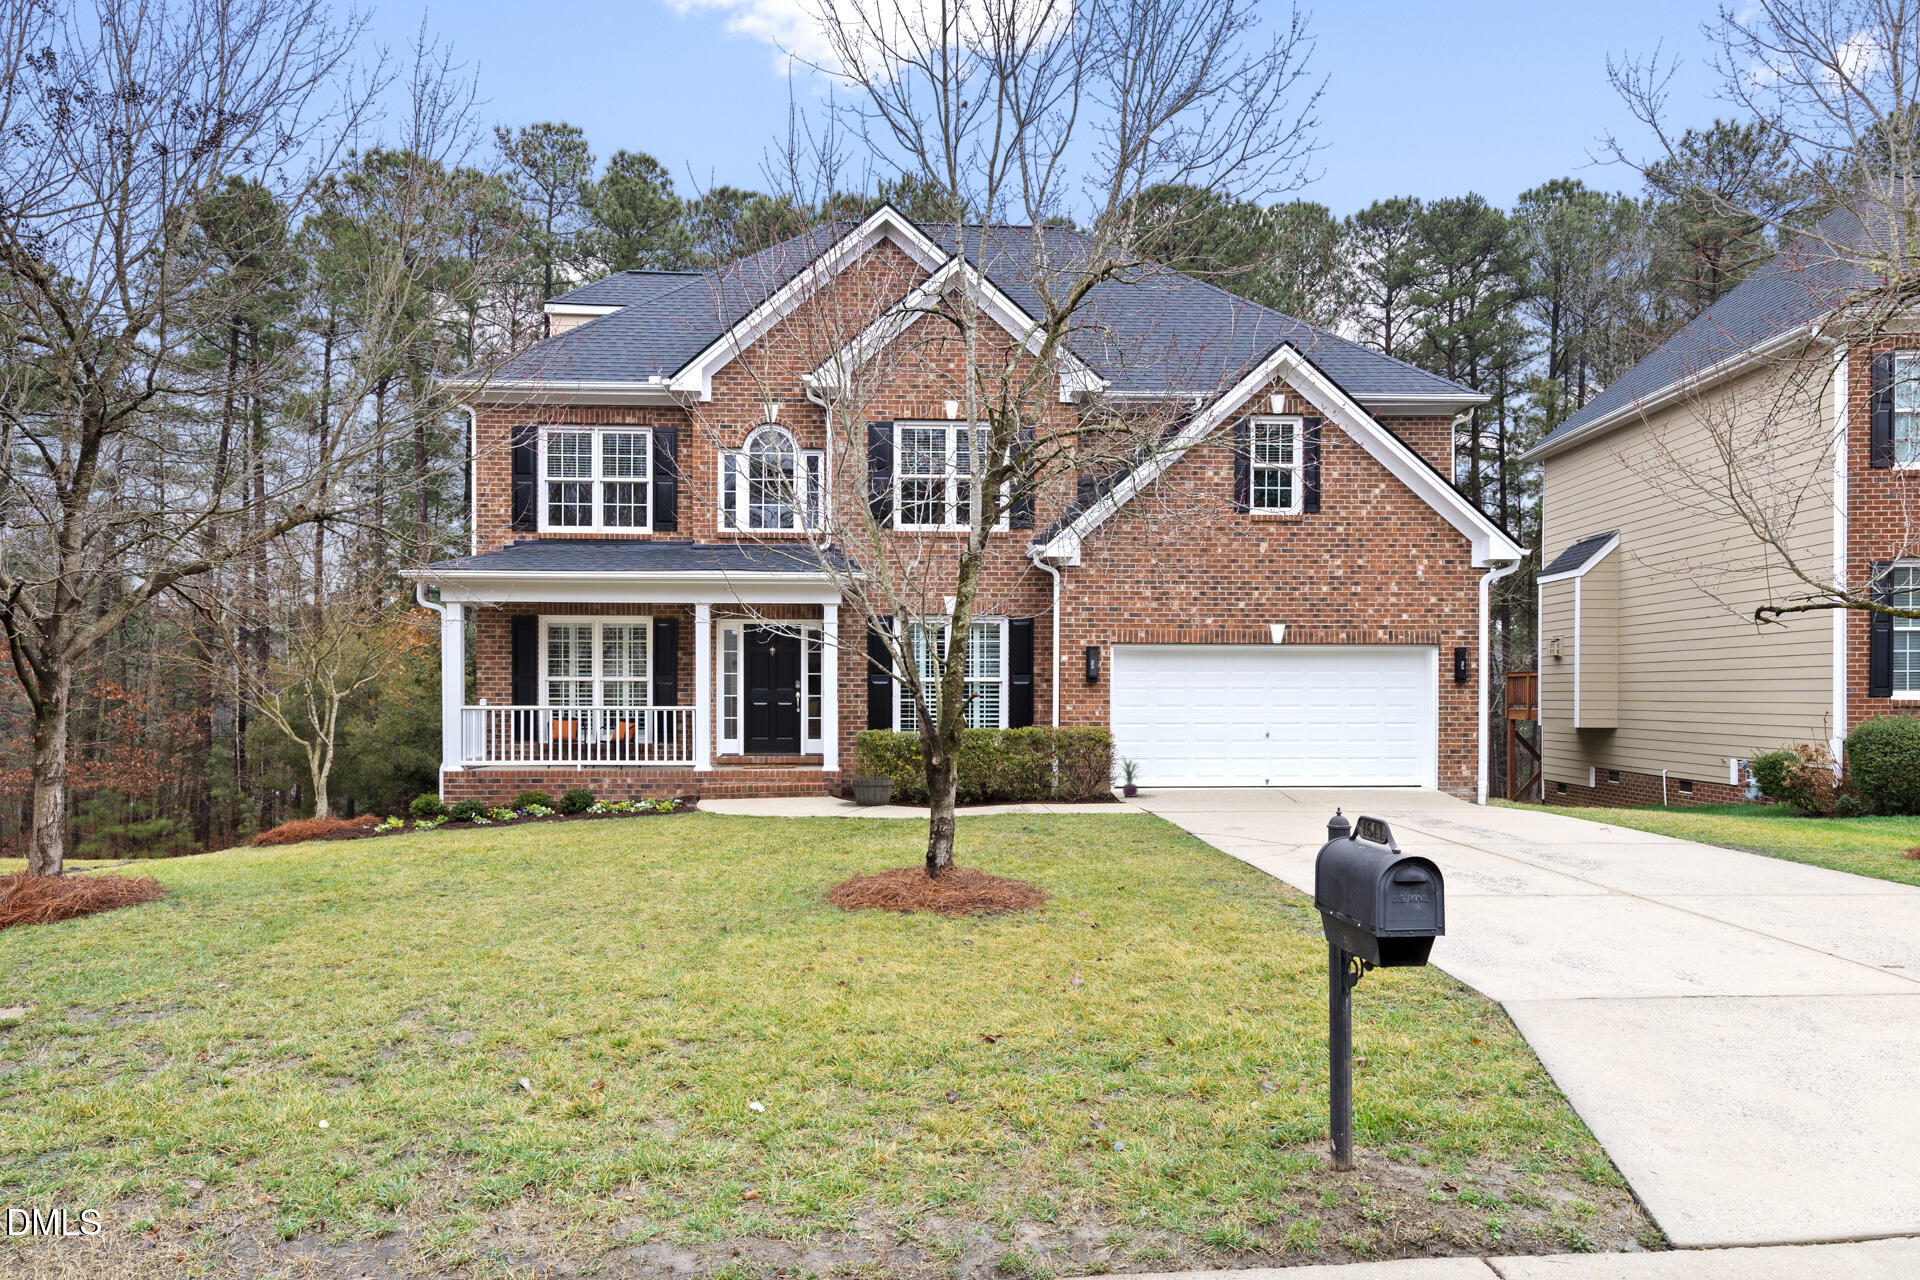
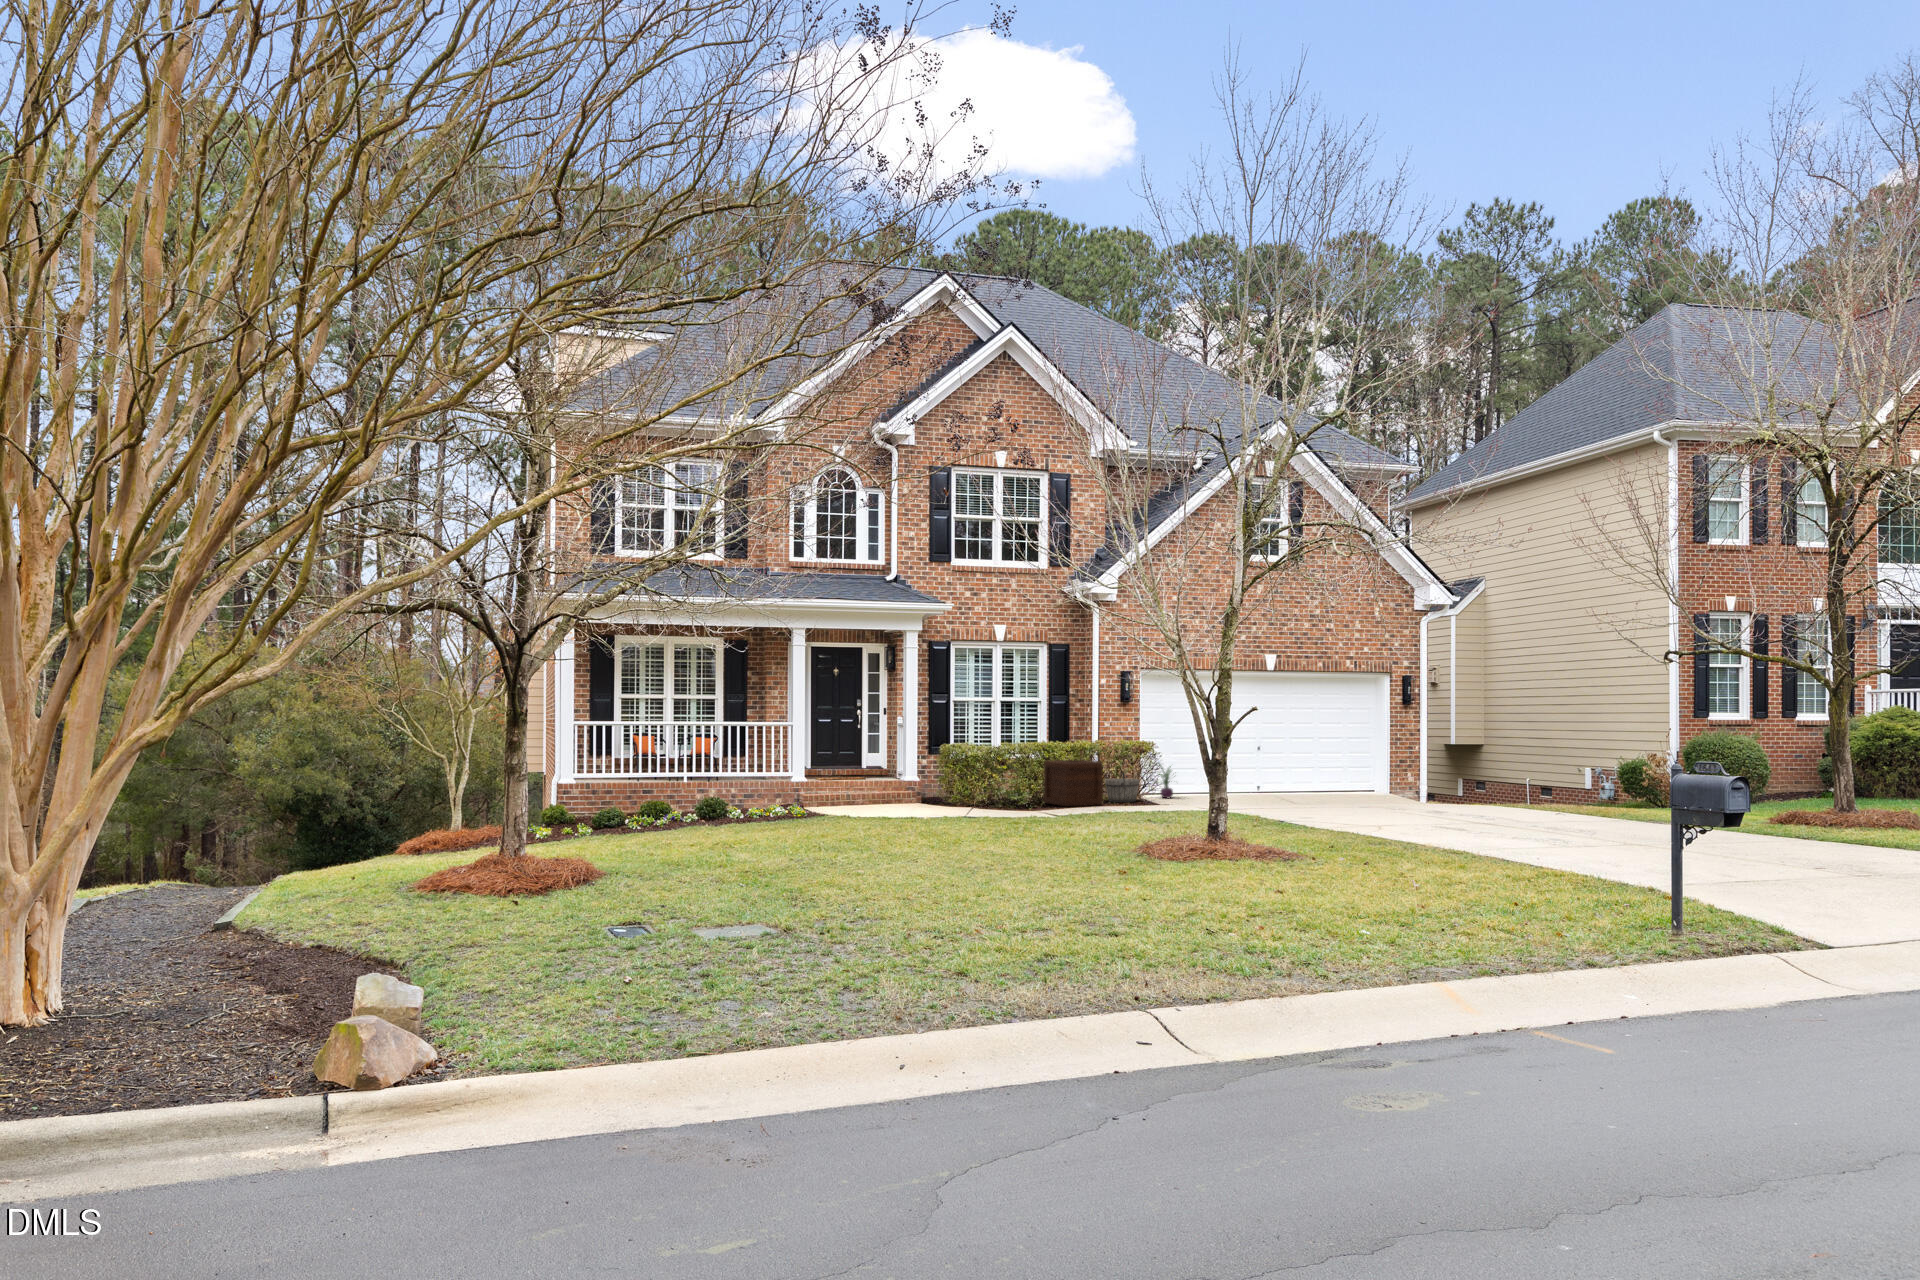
wooden crate: none [968,752,1029,808] -> present [1044,760,1103,806]
wooden bucket: present [852,769,893,806] -> present [1105,772,1140,802]

